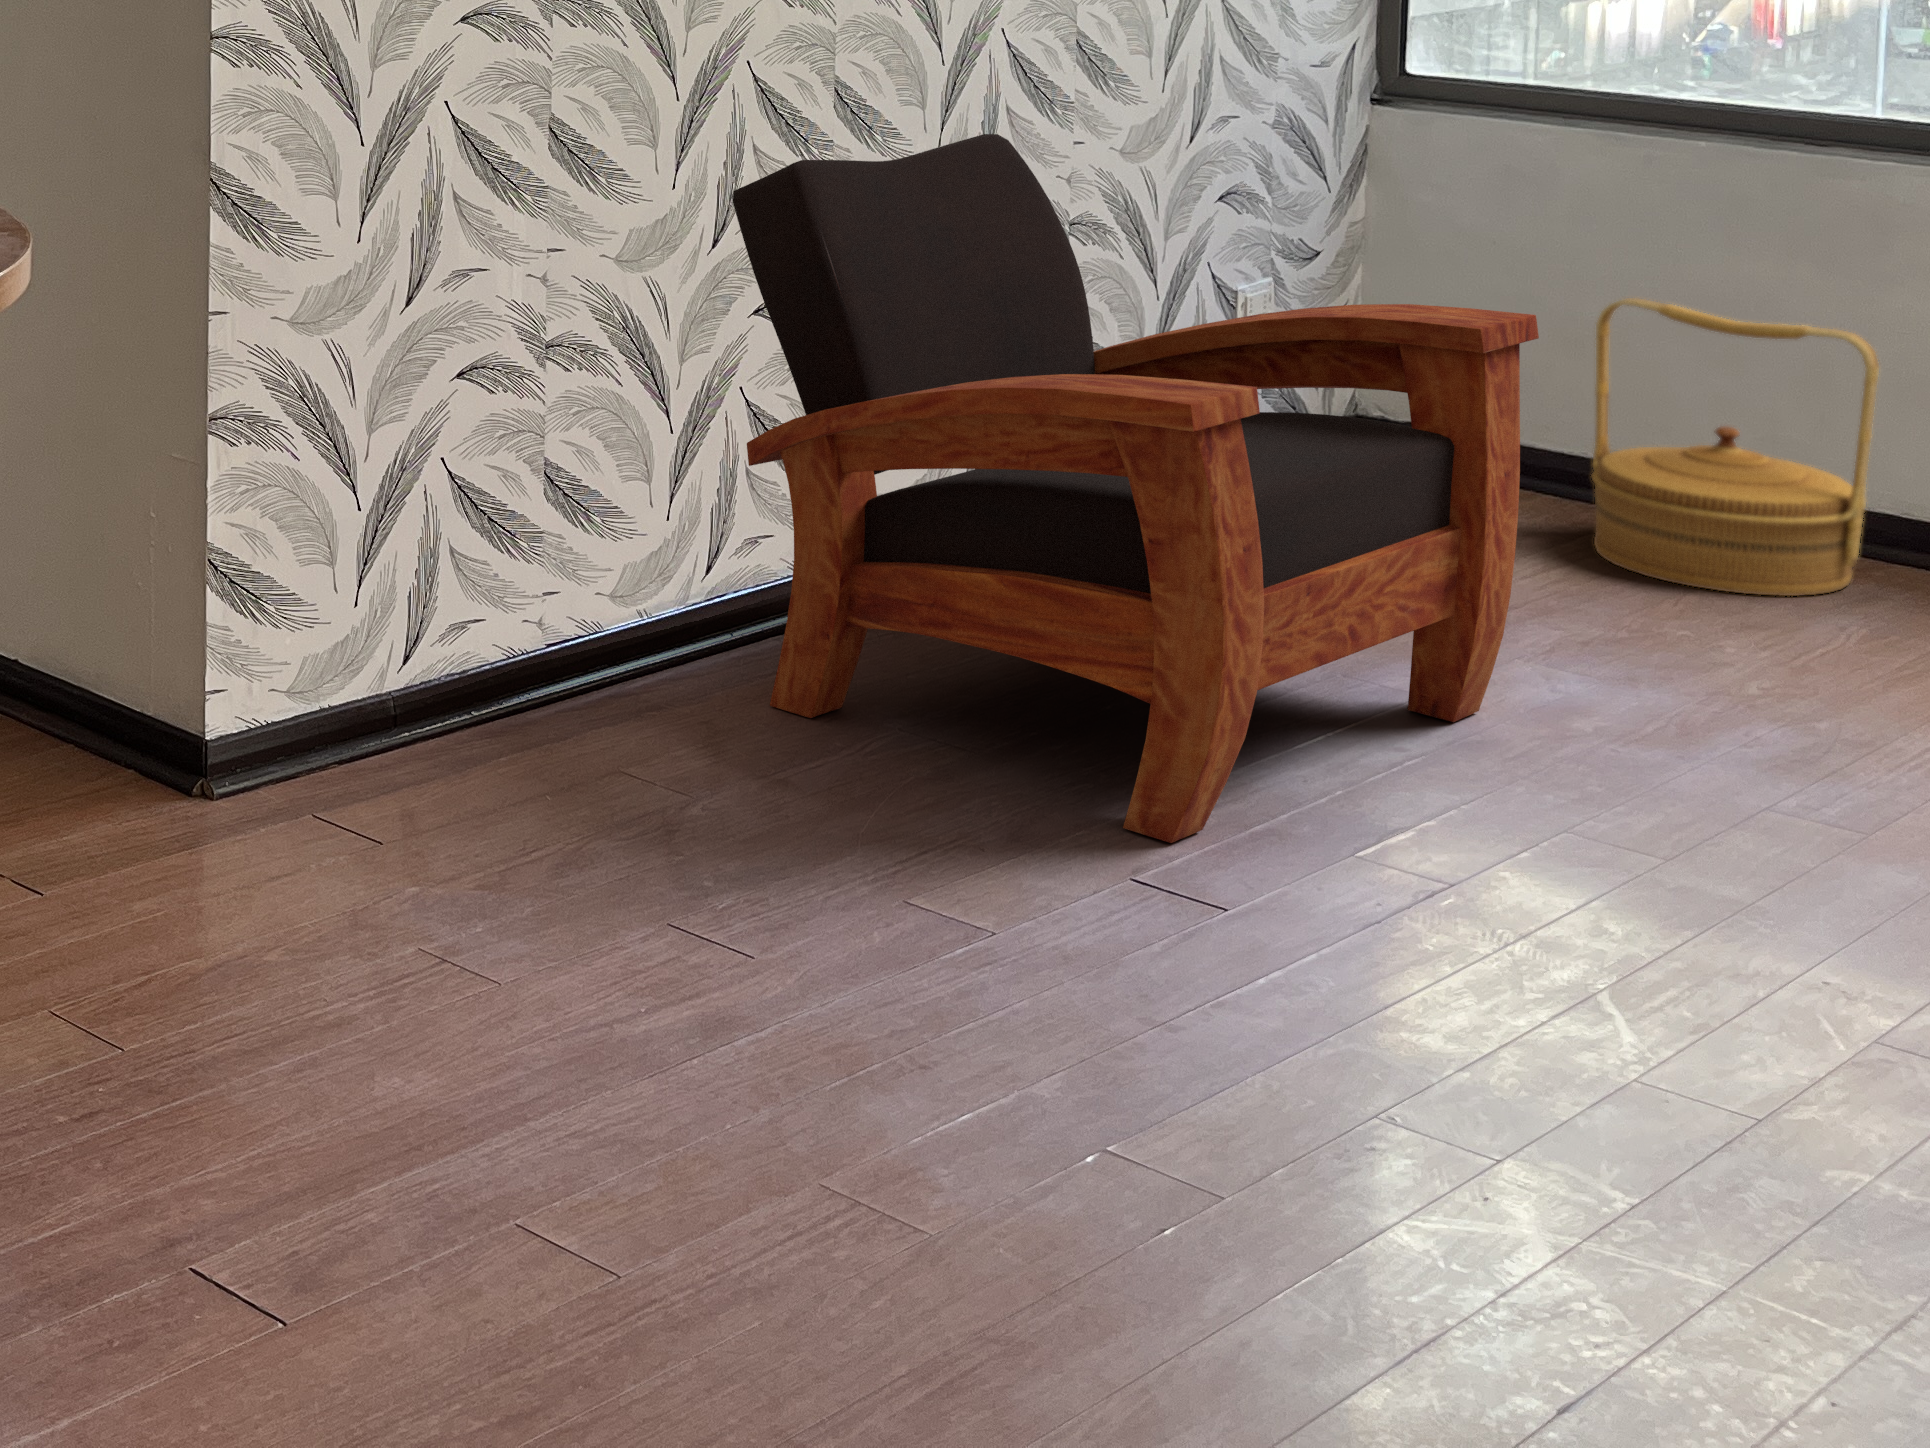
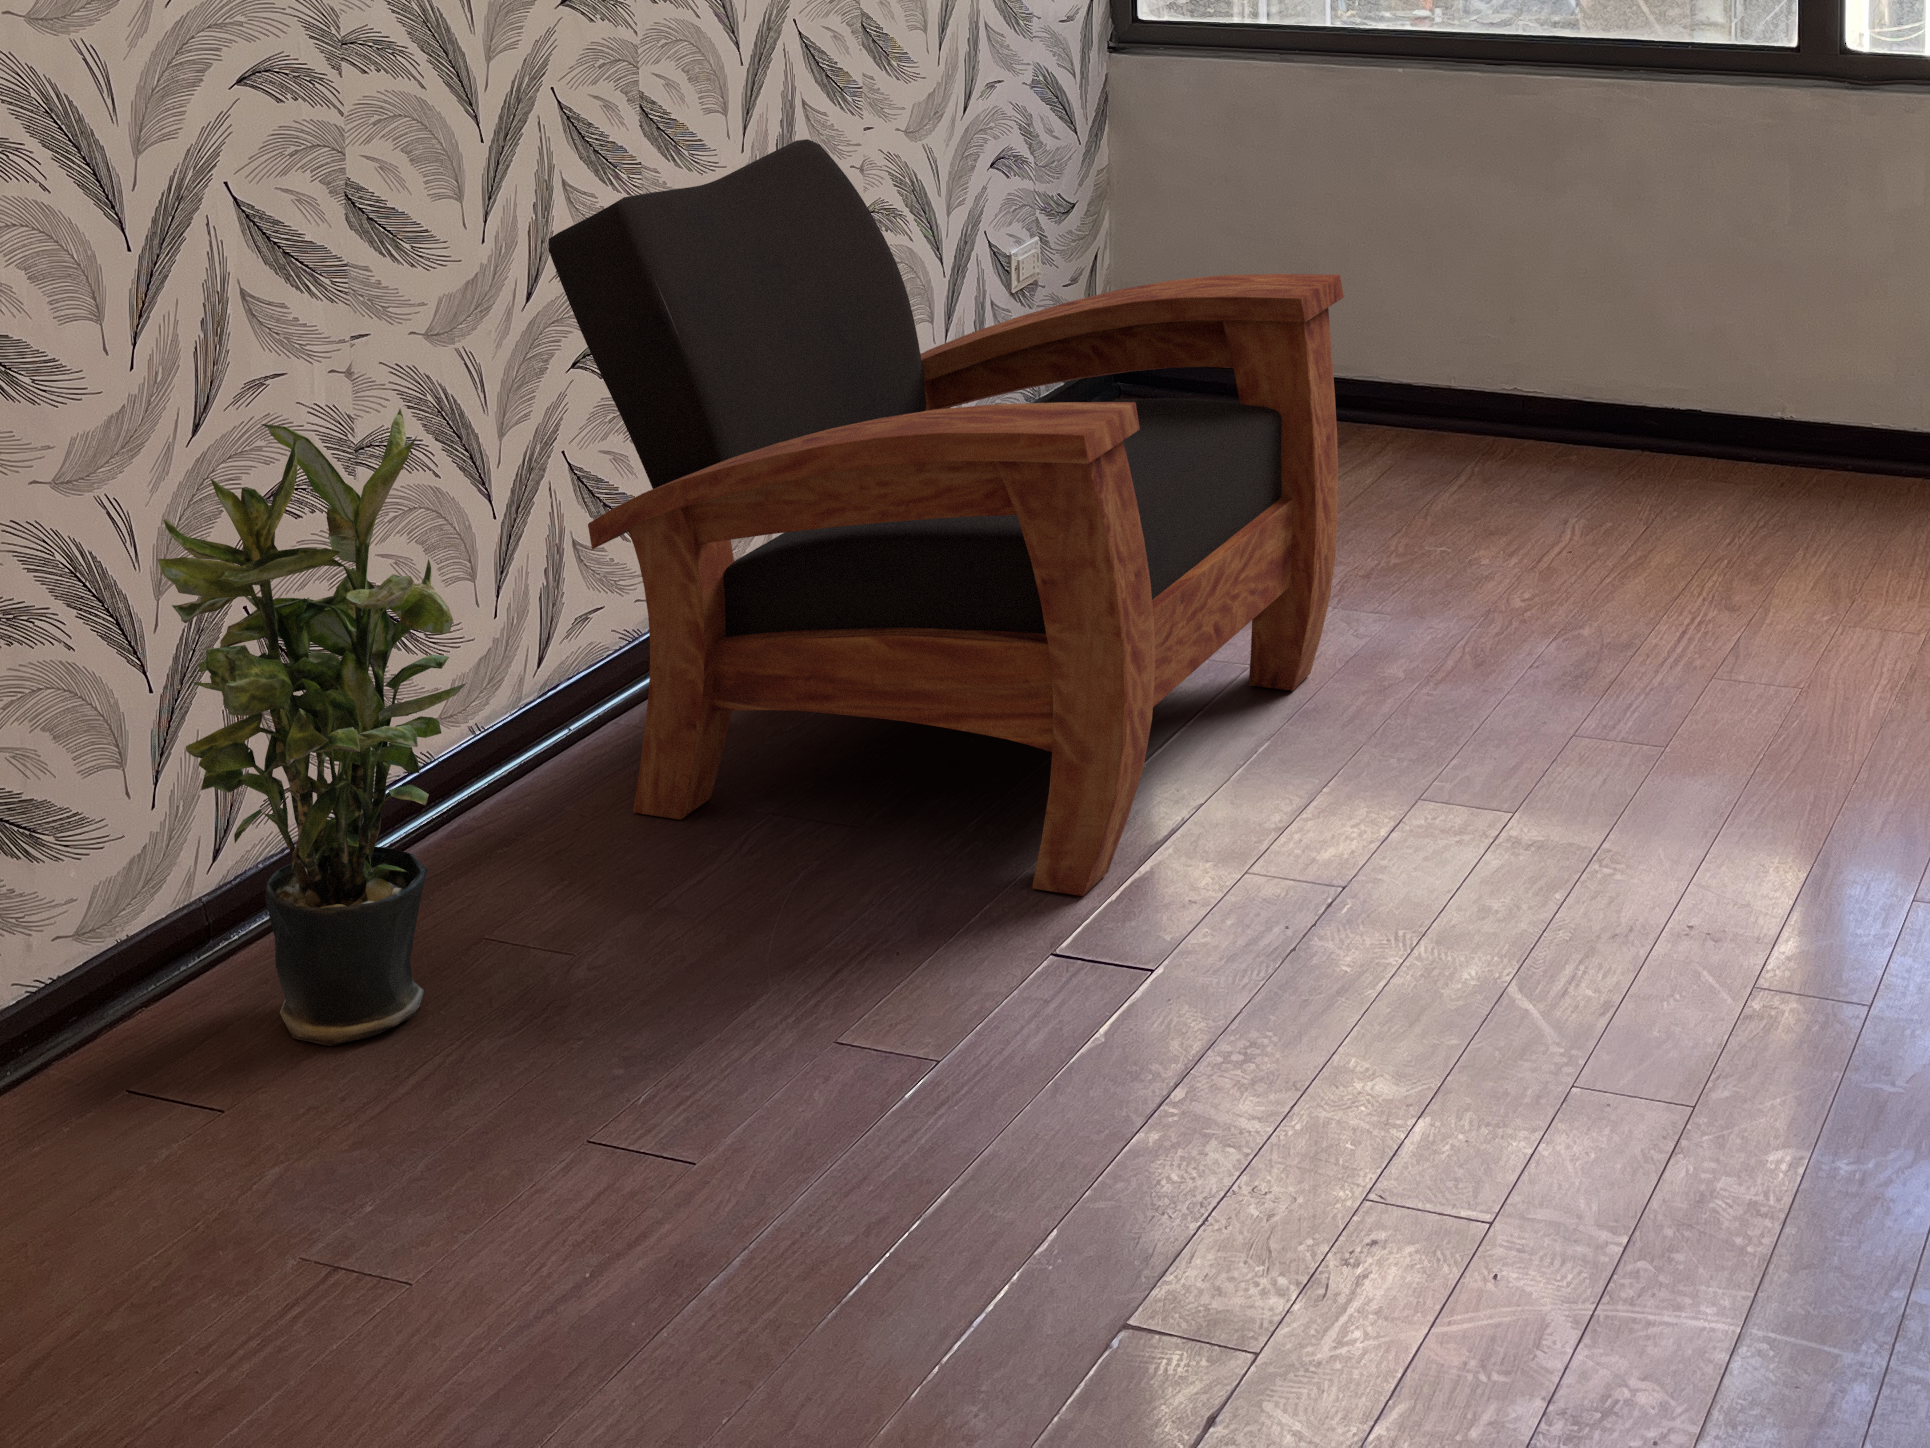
potted plant: none [359,297,603,819] -> present [157,409,465,1046]
woven basket: present [1592,298,1879,596] -> none [1336,226,1577,499]

